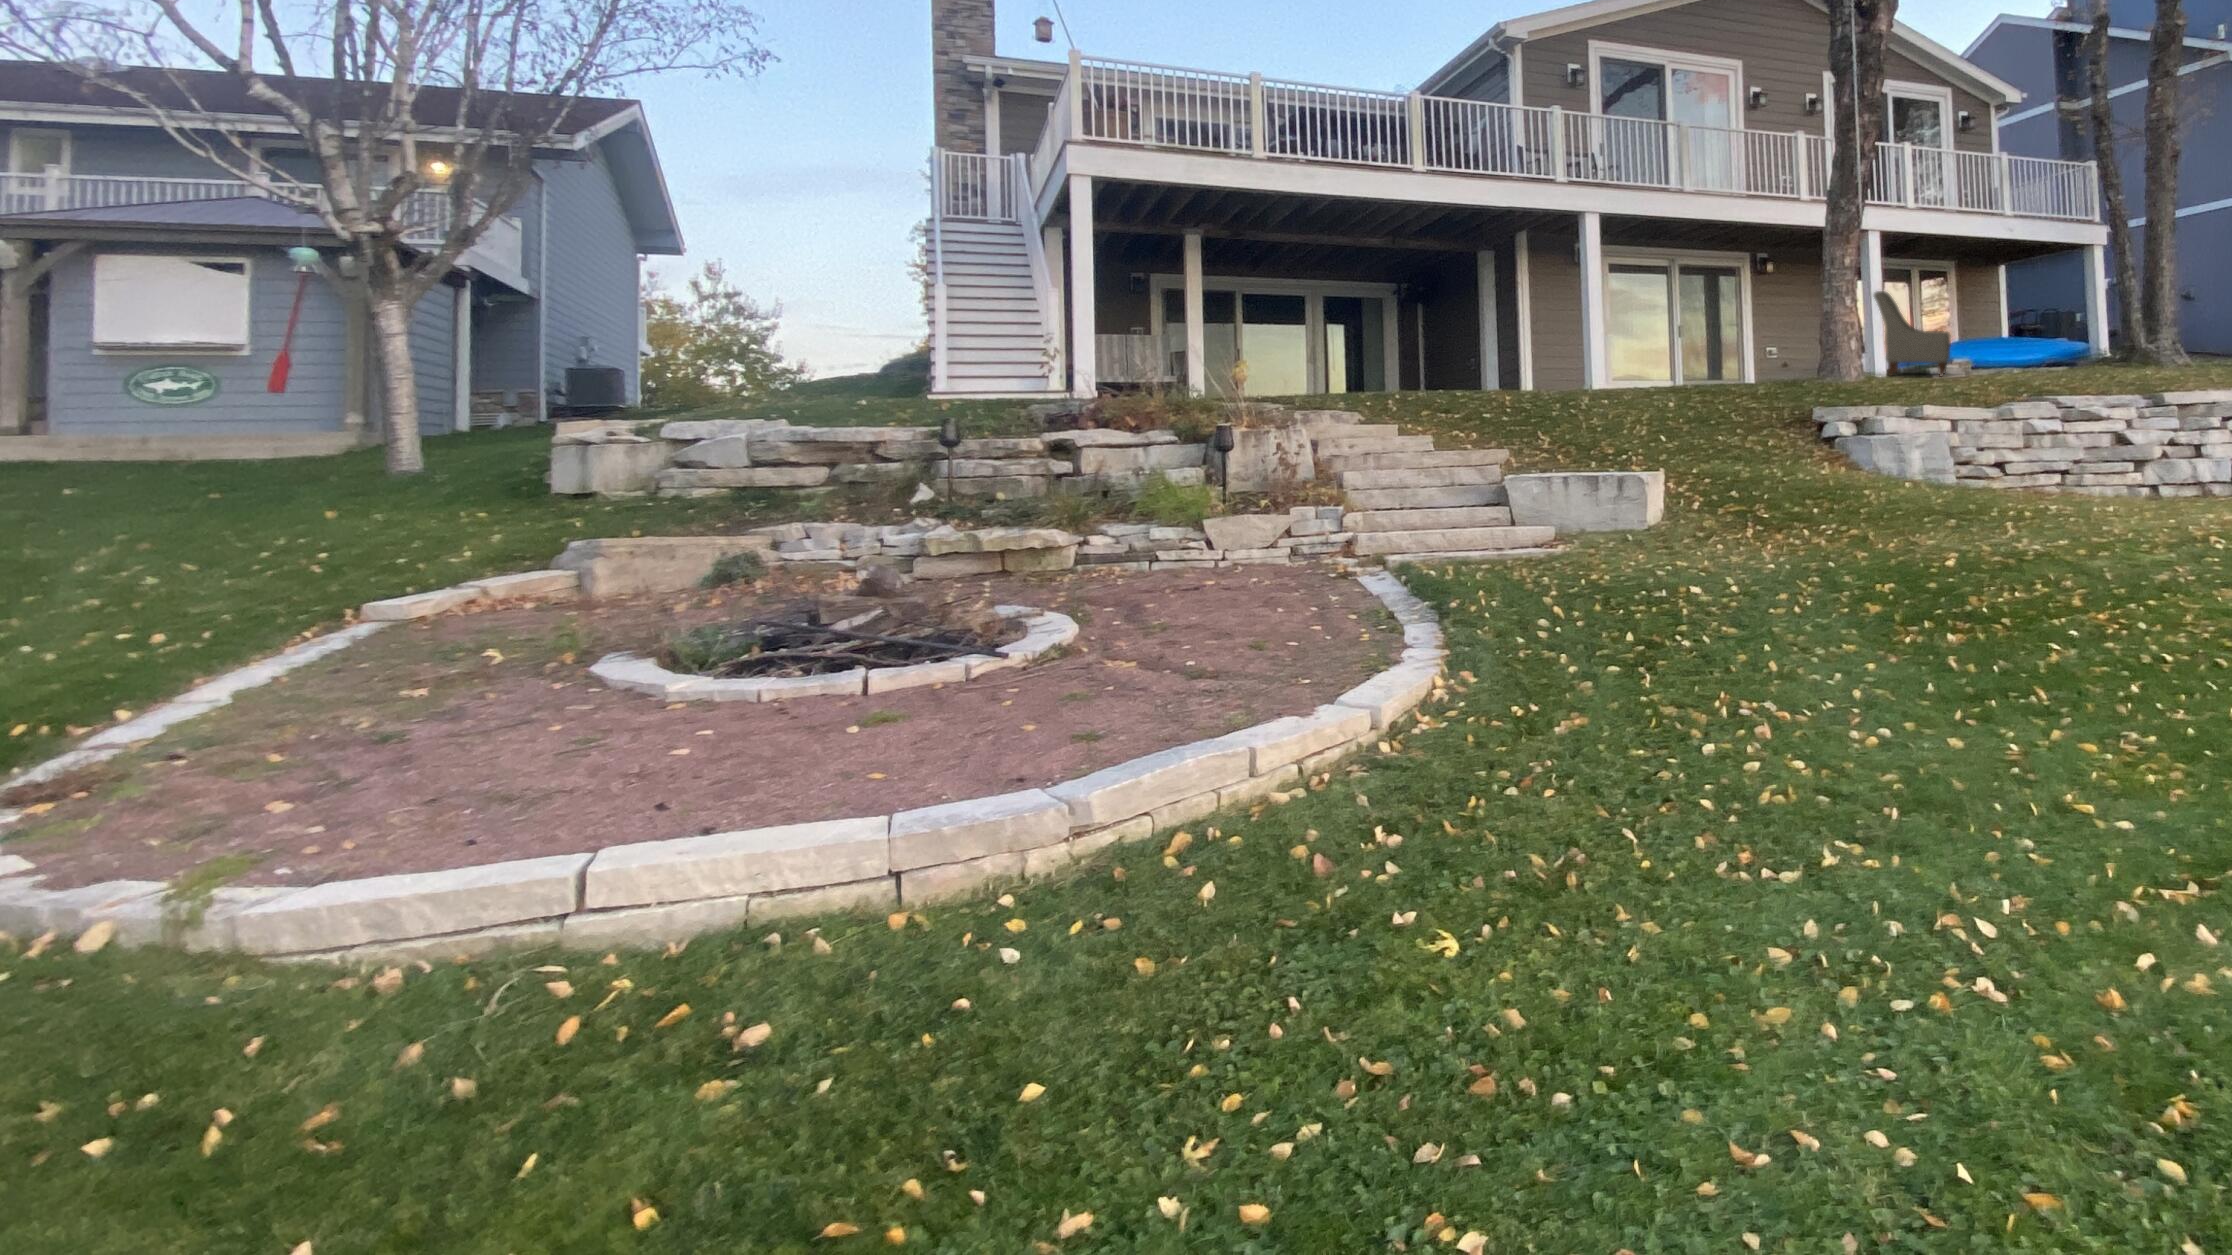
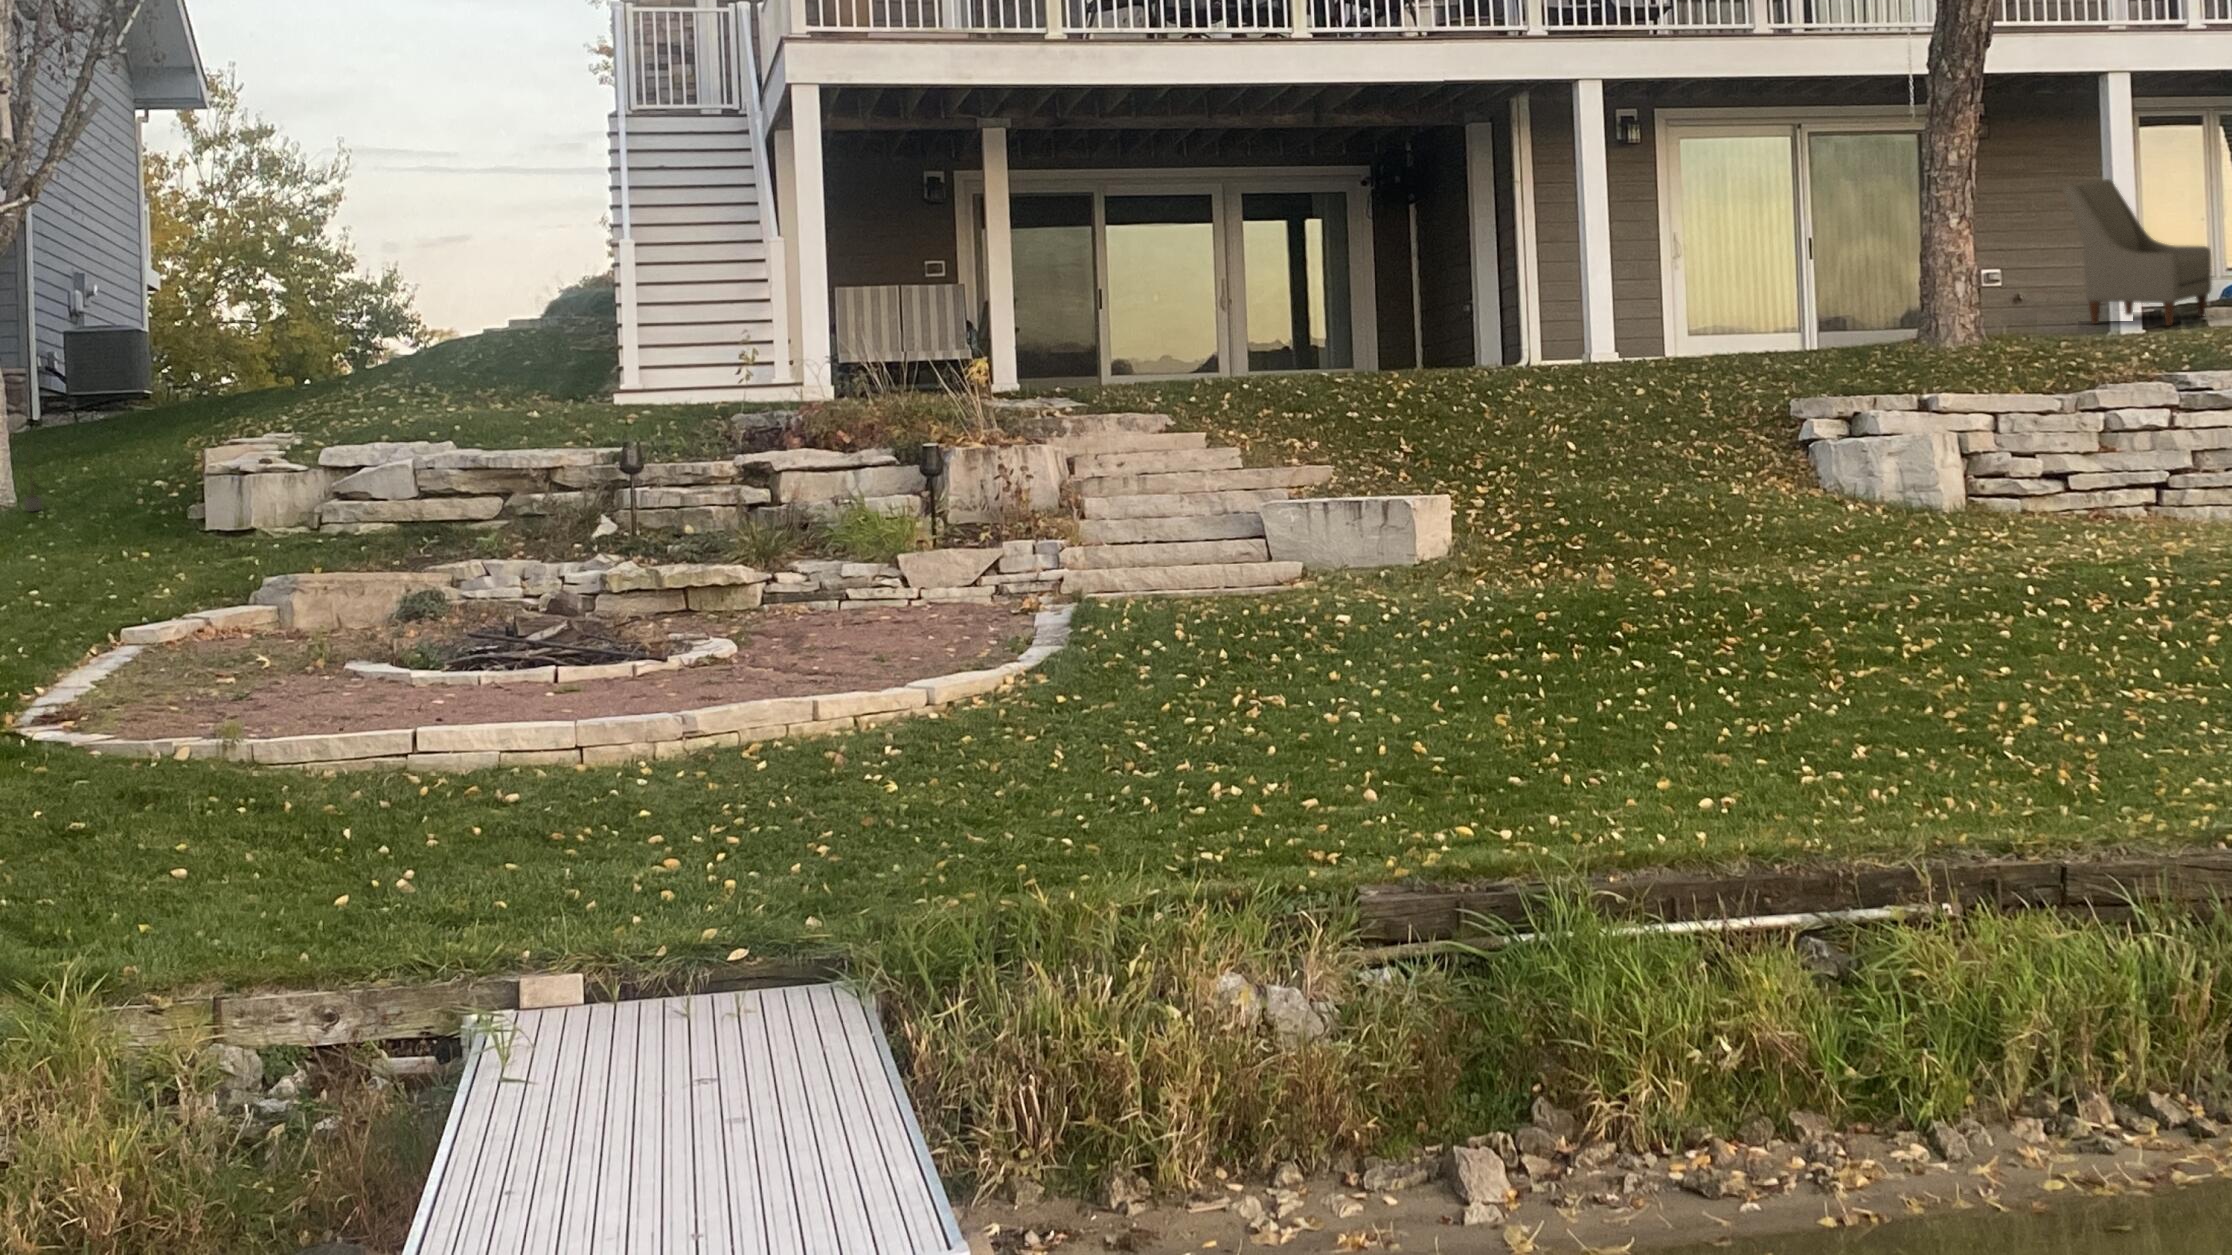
potted plant: none [407,422,440,481] -> present [24,447,43,512]

